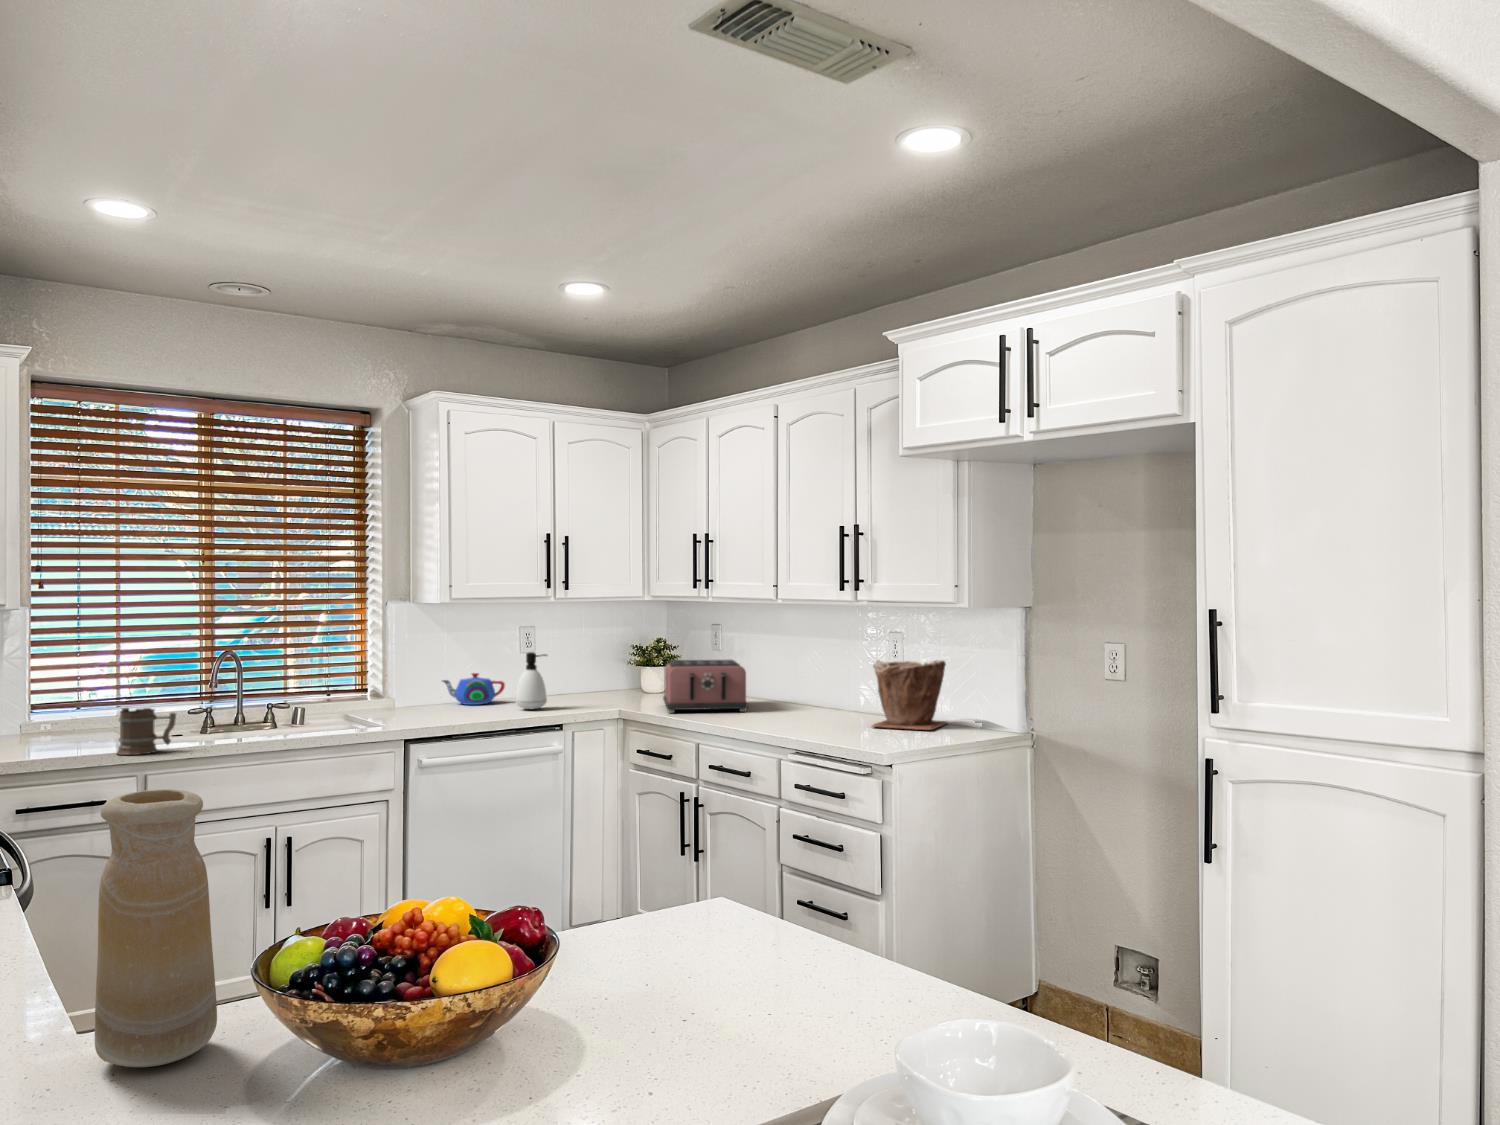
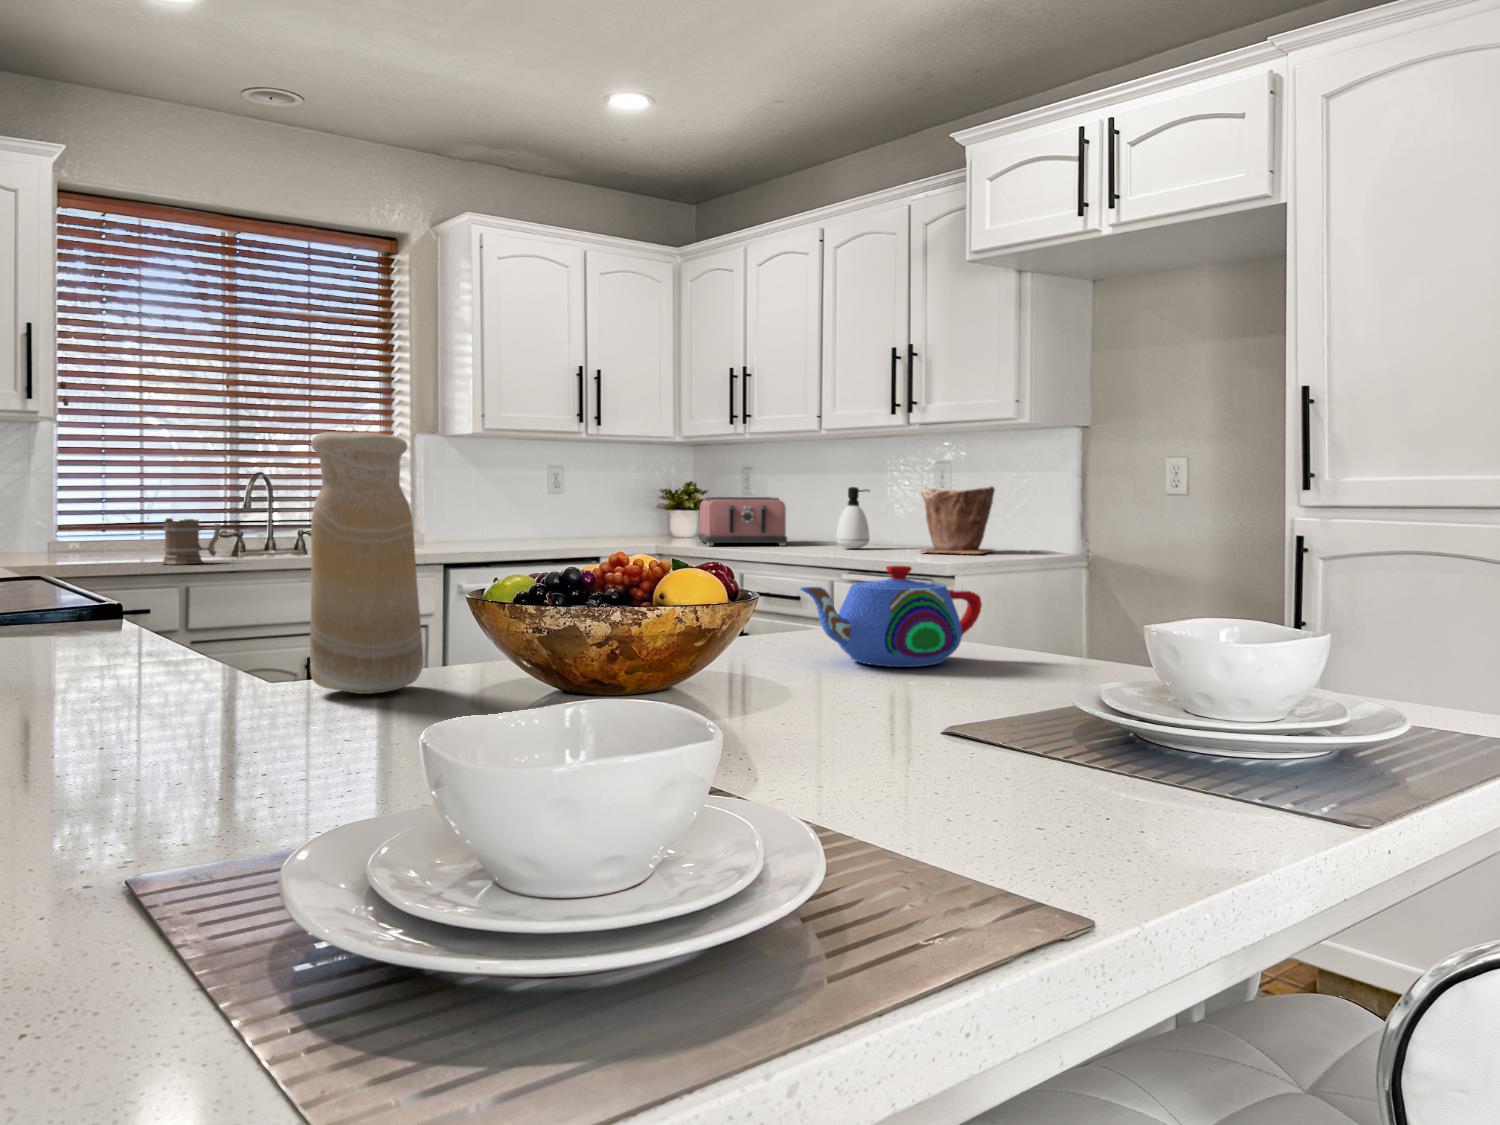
soap dispenser: present [516,652,547,709] -> present [836,487,869,549]
teapot: present [442,673,505,705] -> present [800,566,982,667]

